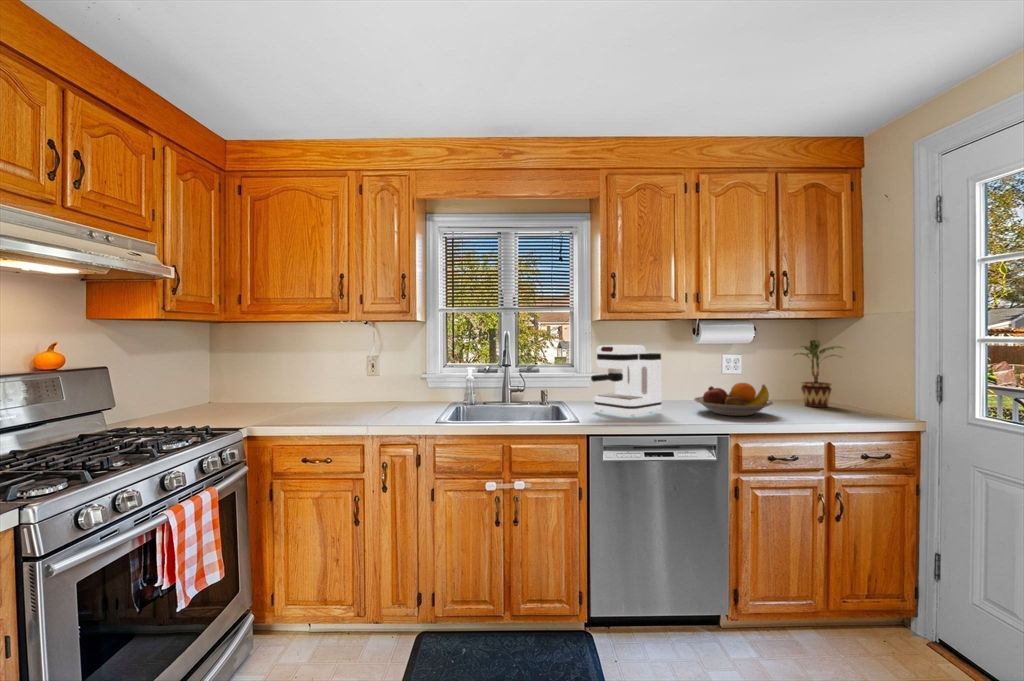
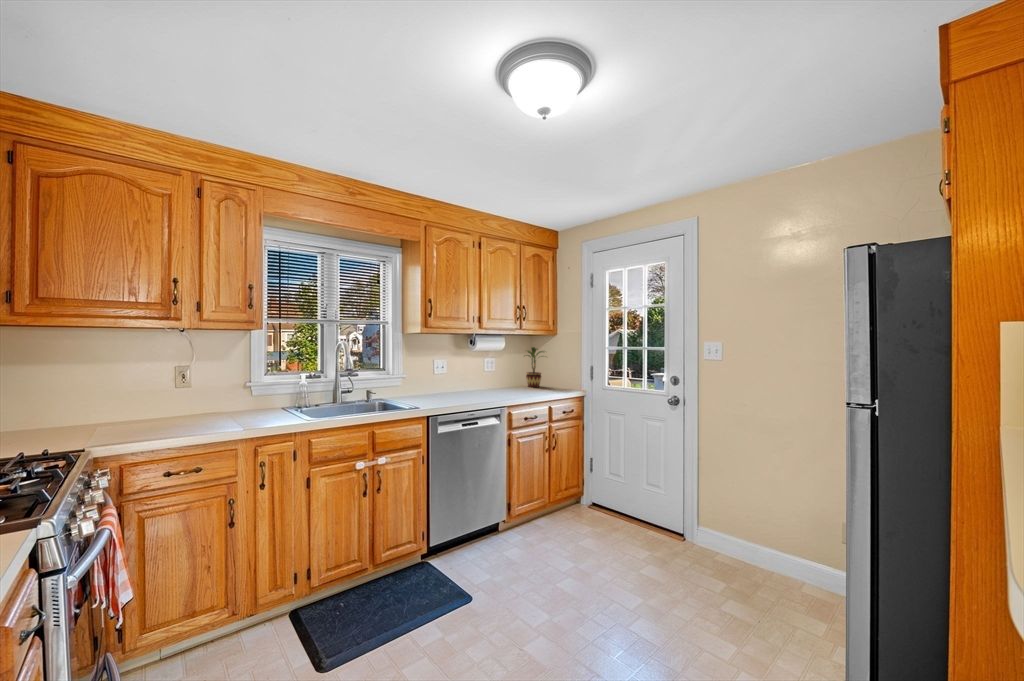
coffee maker: present [591,345,662,416] -> none [417,351,462,401]
fruit bowl: present [694,383,773,416] -> none [478,375,524,396]

